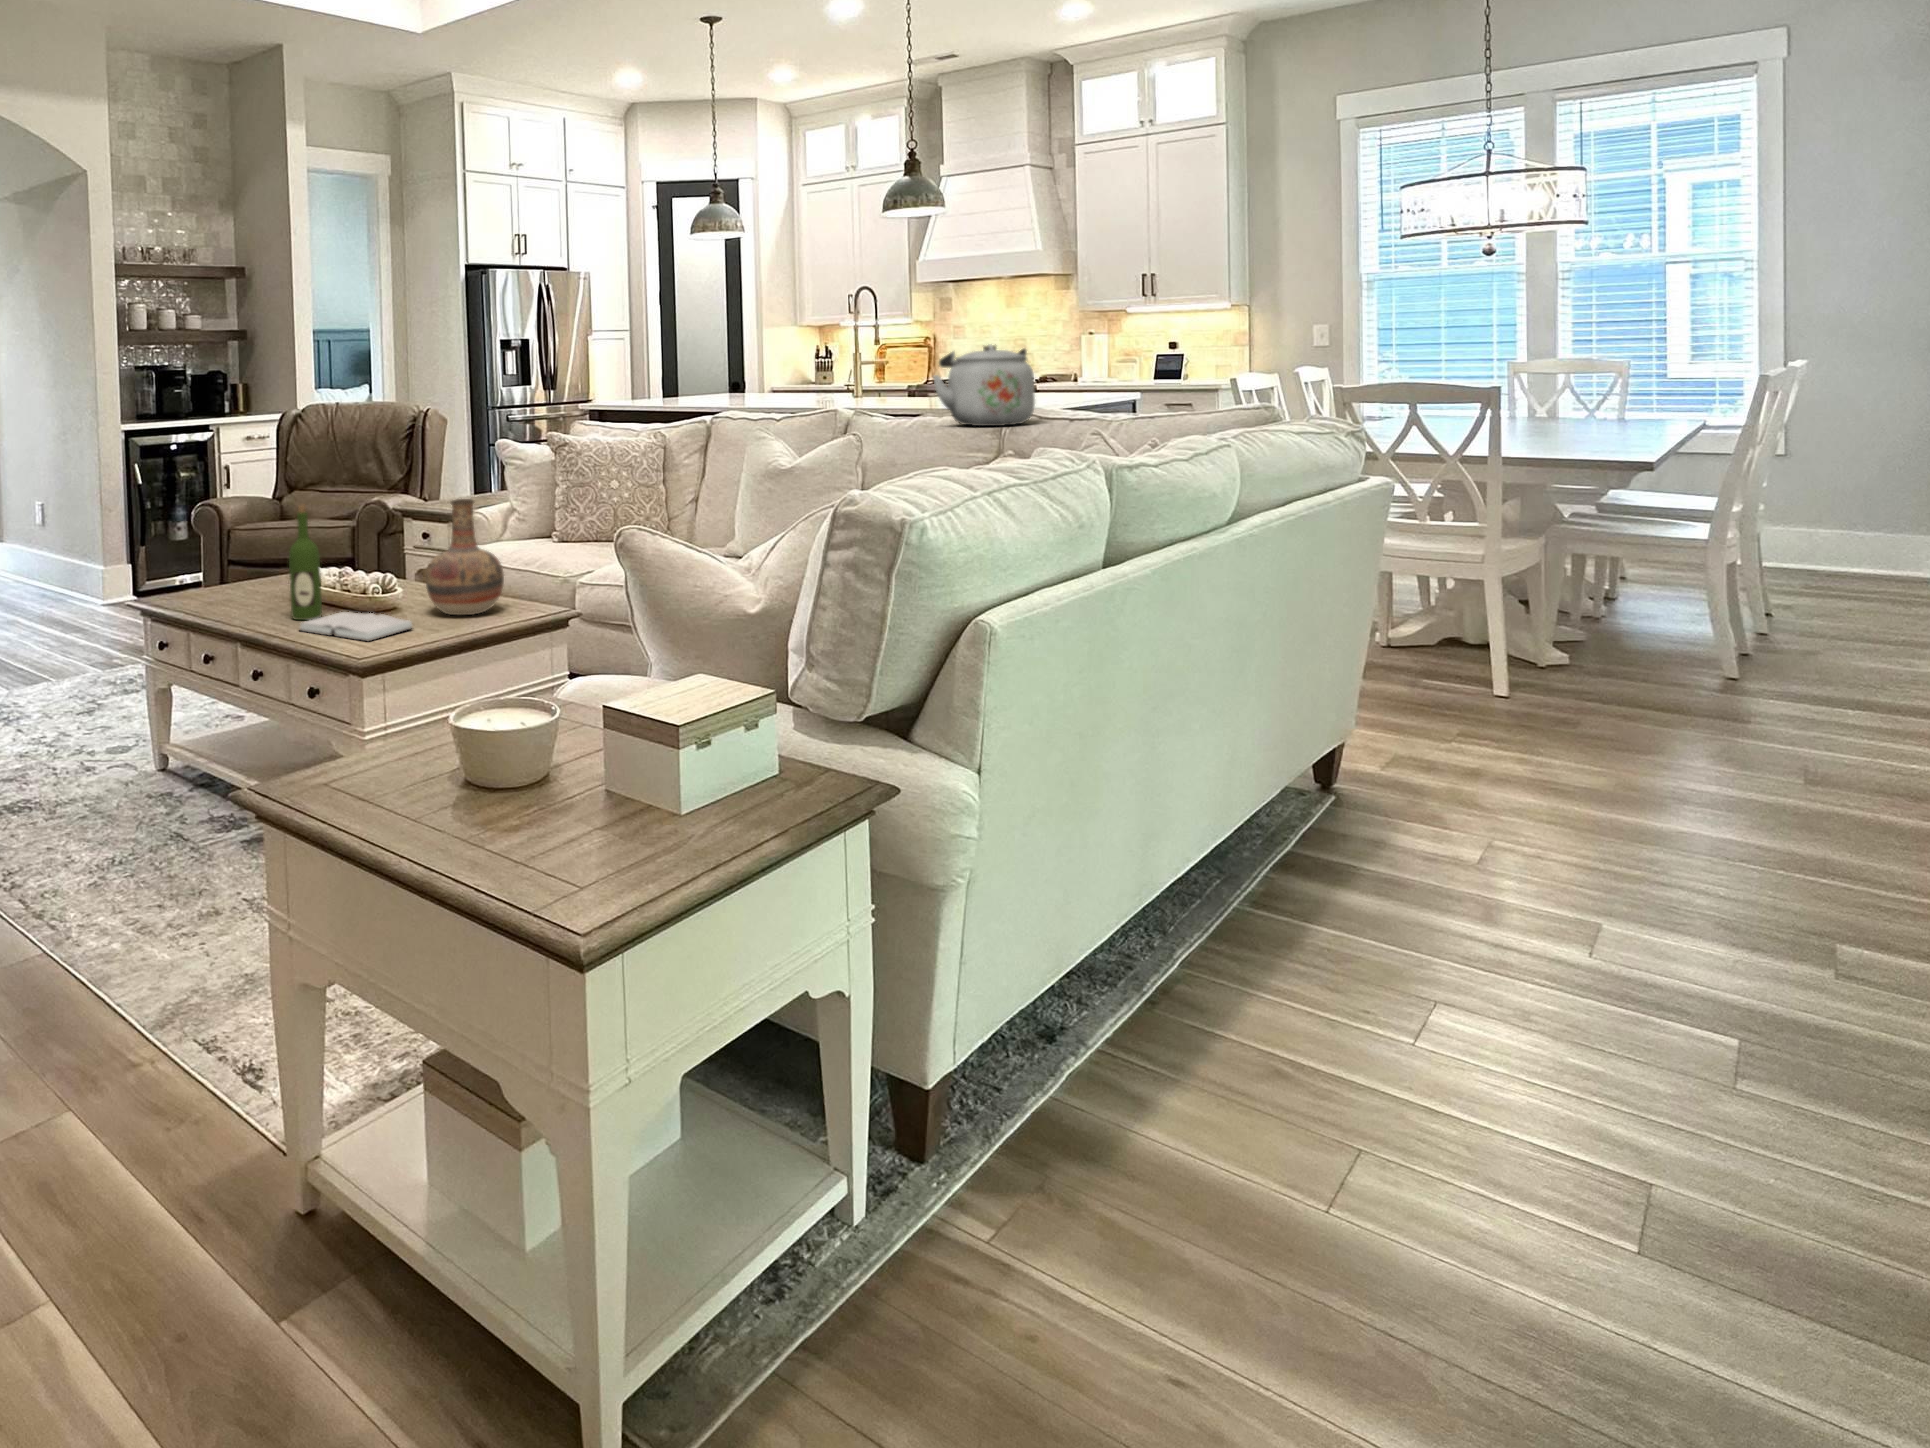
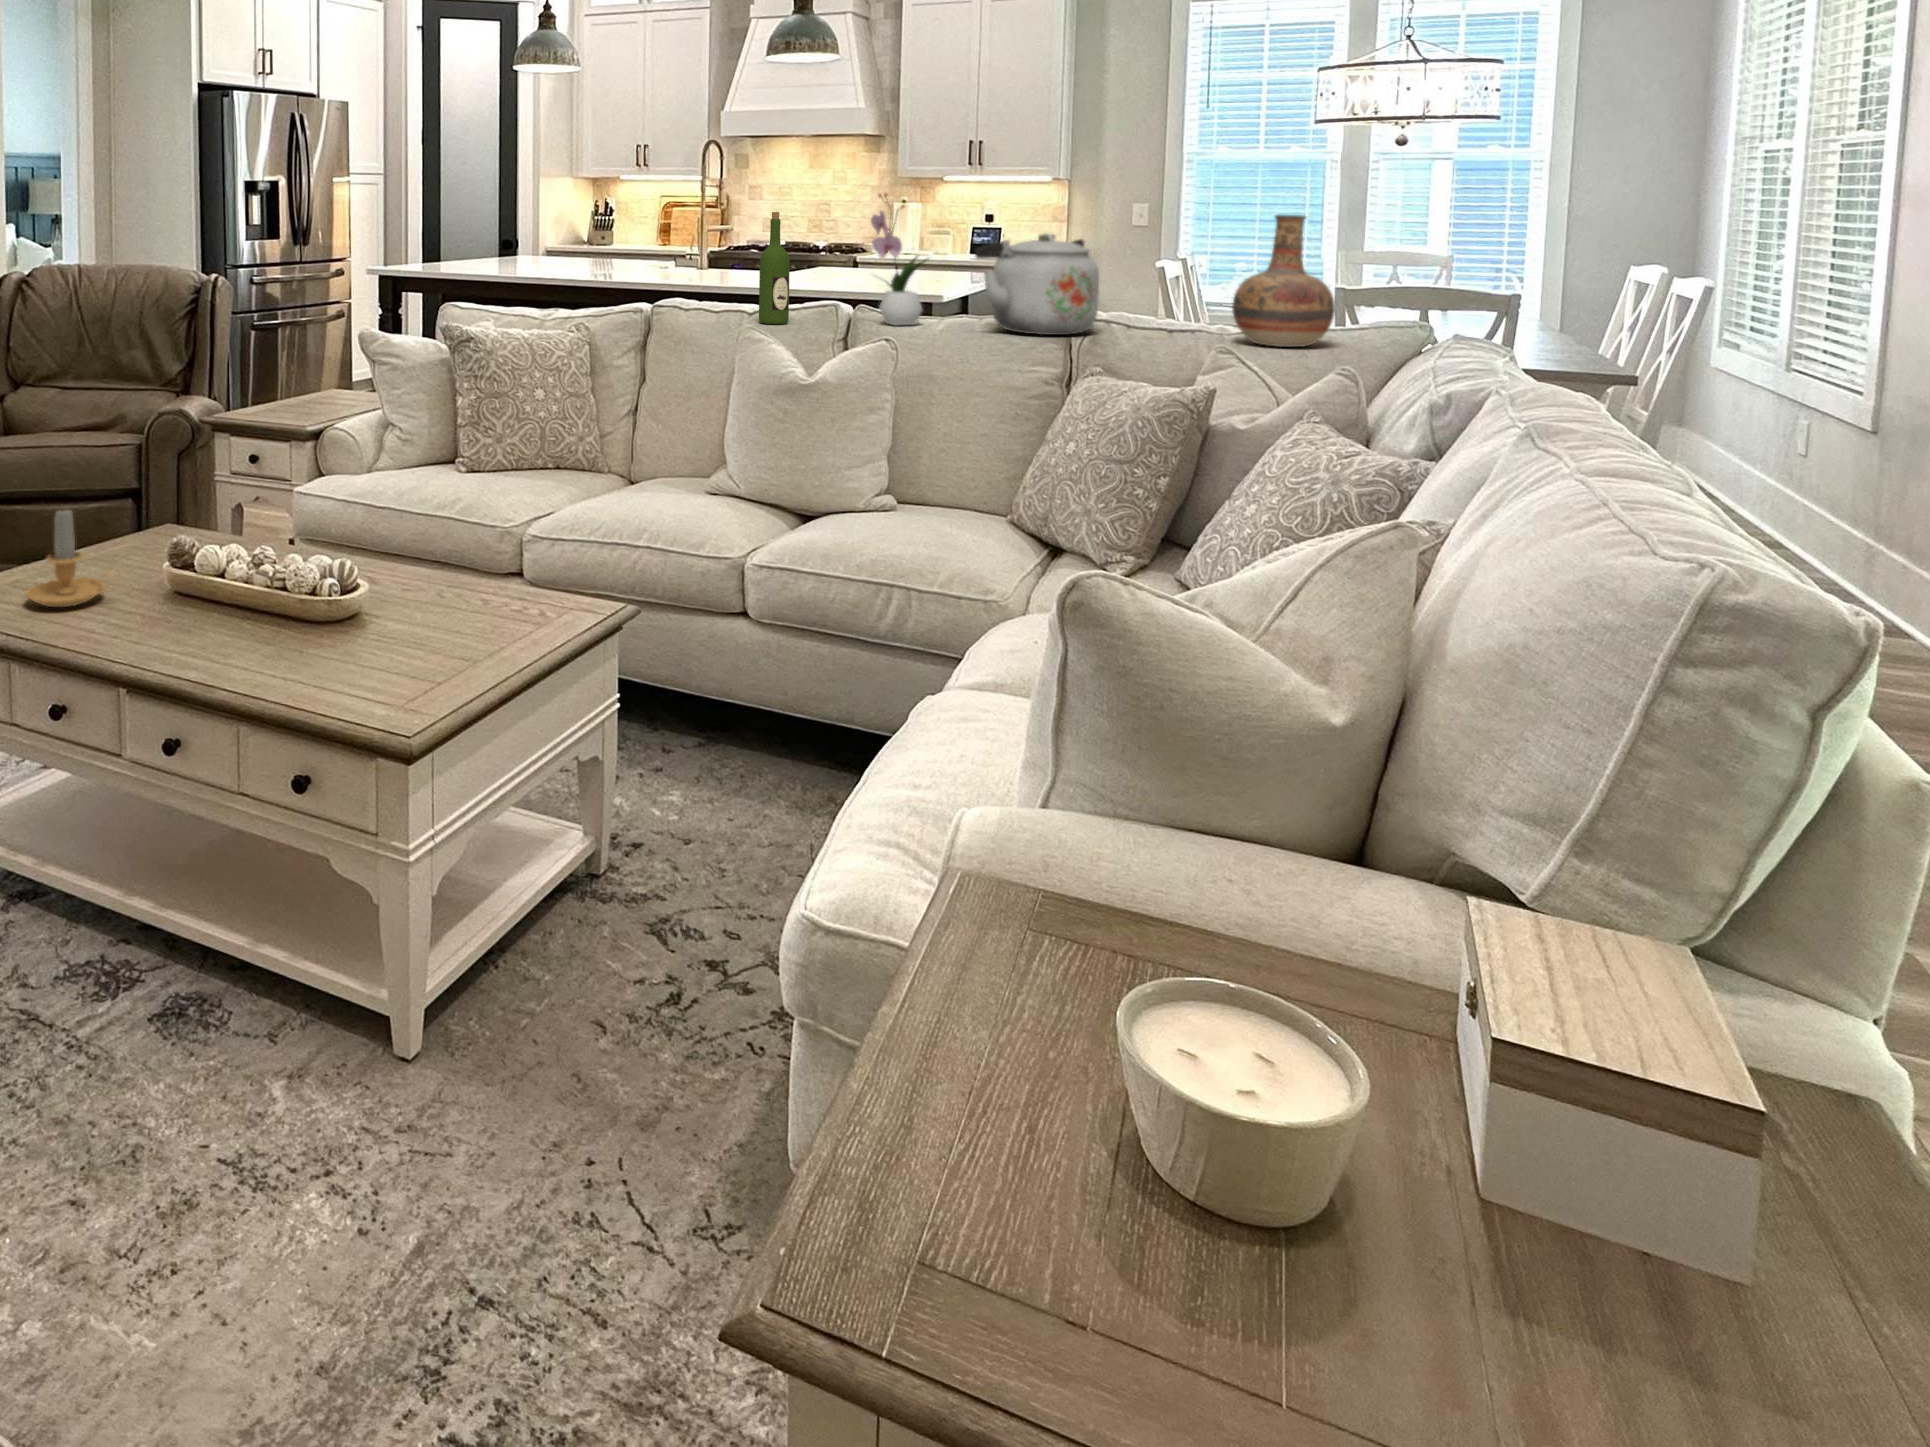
flower arrangement: none [864,319,909,424] -> present [871,194,926,325]
vase: present [426,499,504,615] -> present [1232,215,1335,347]
wine bottle: present [289,505,322,620] -> present [759,212,790,324]
candle: none [208,538,261,602] -> present [25,510,113,607]
hardback book: present [300,612,412,641] -> none [238,629,424,693]

